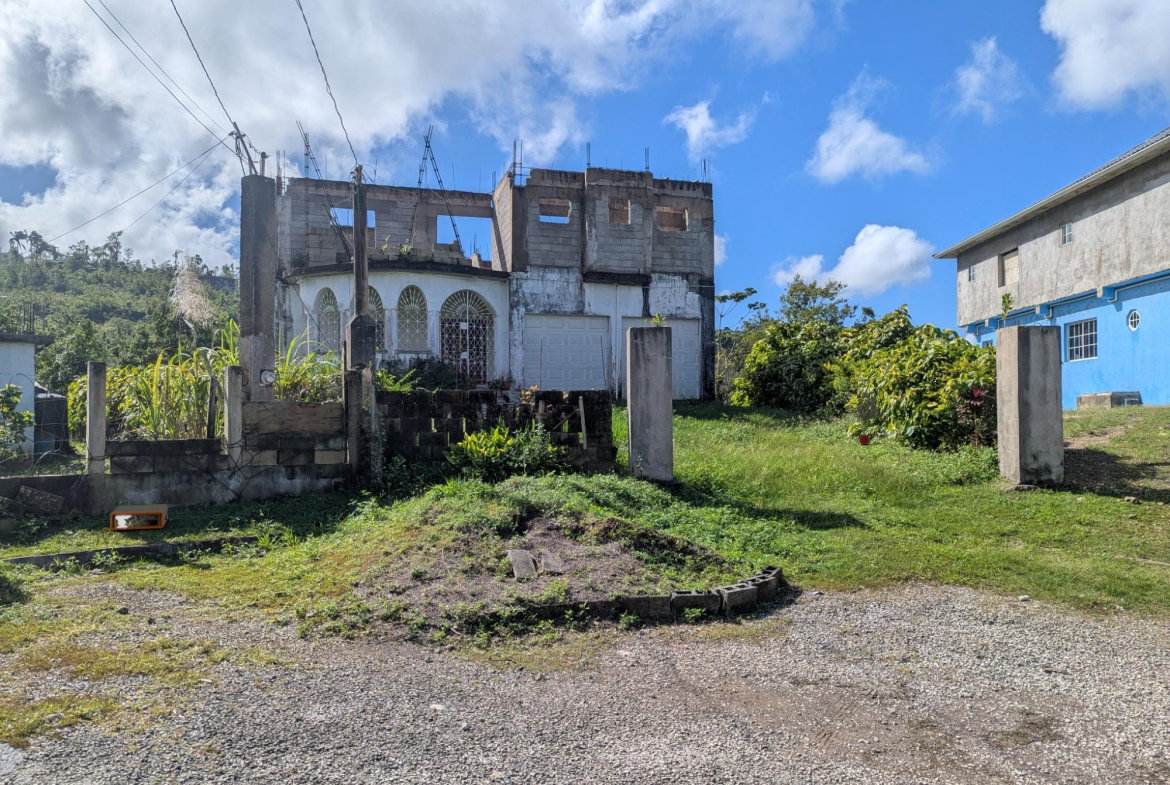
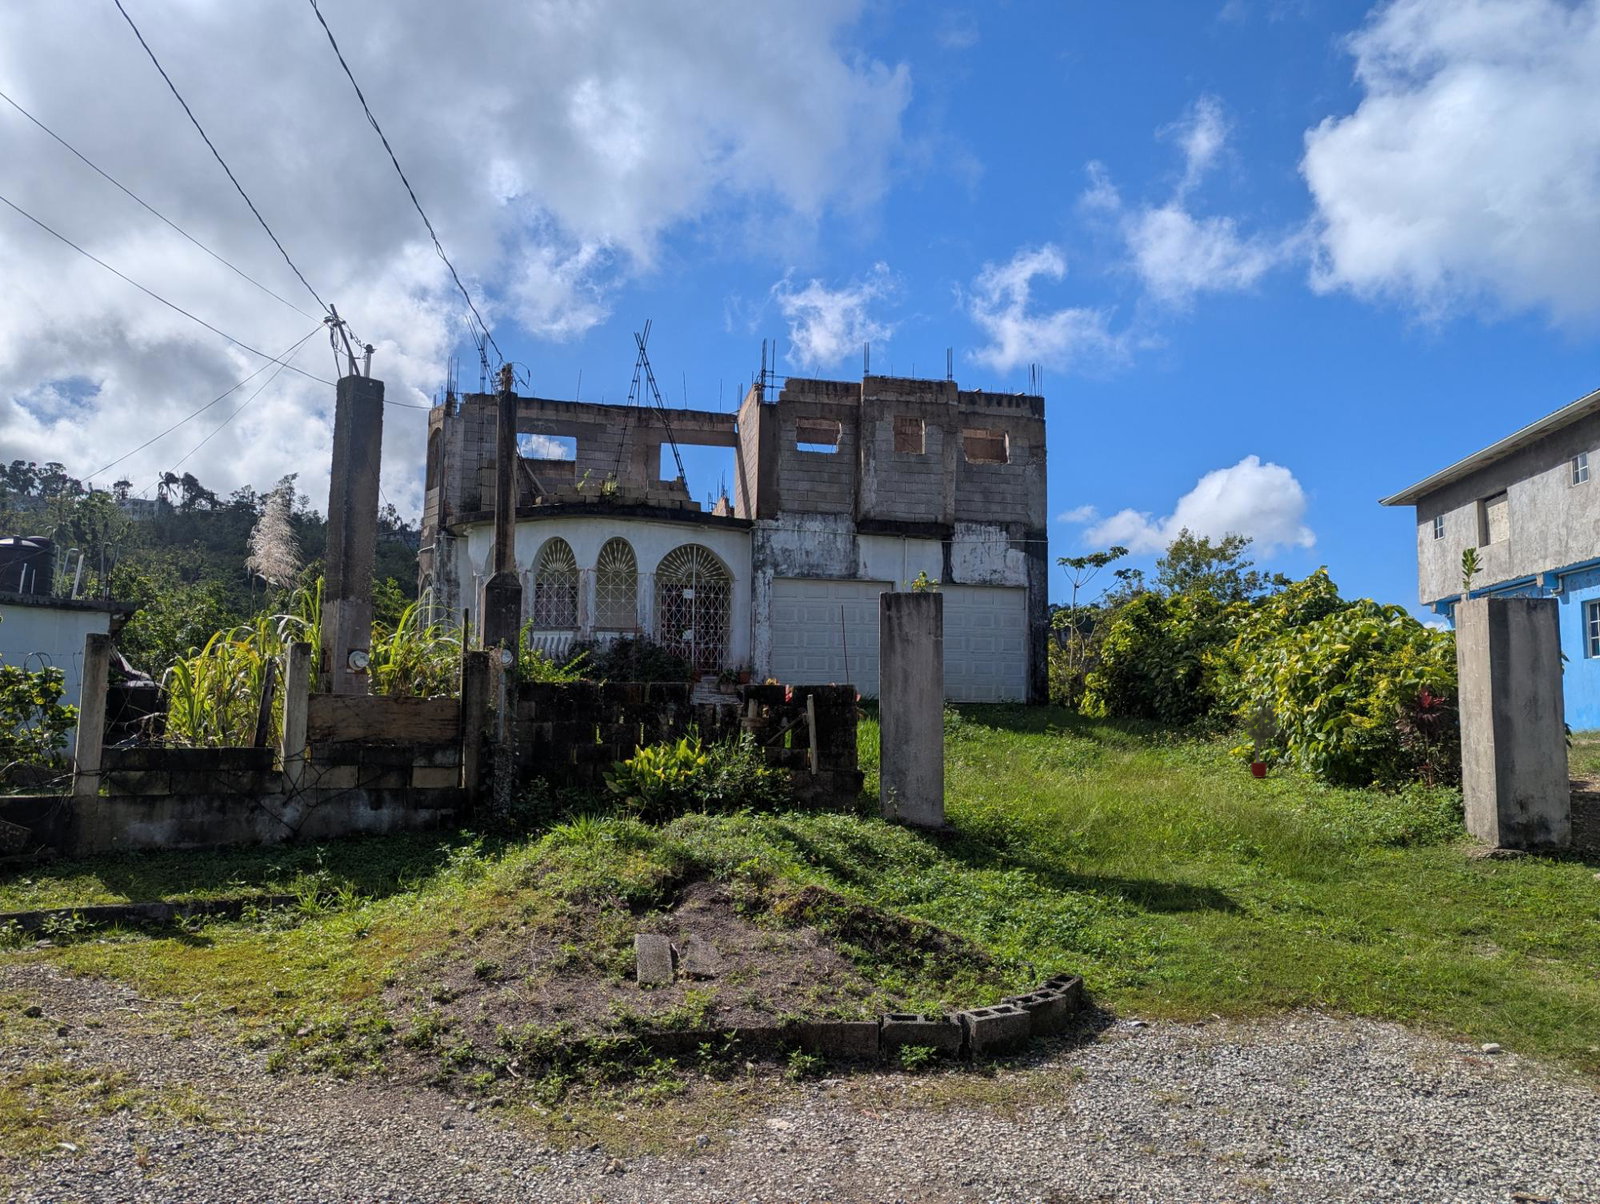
storage box: present [110,504,168,530] -> none [101,842,195,879]

